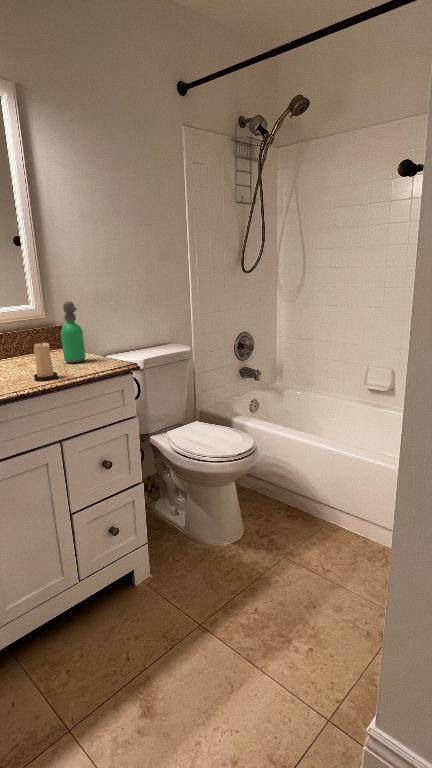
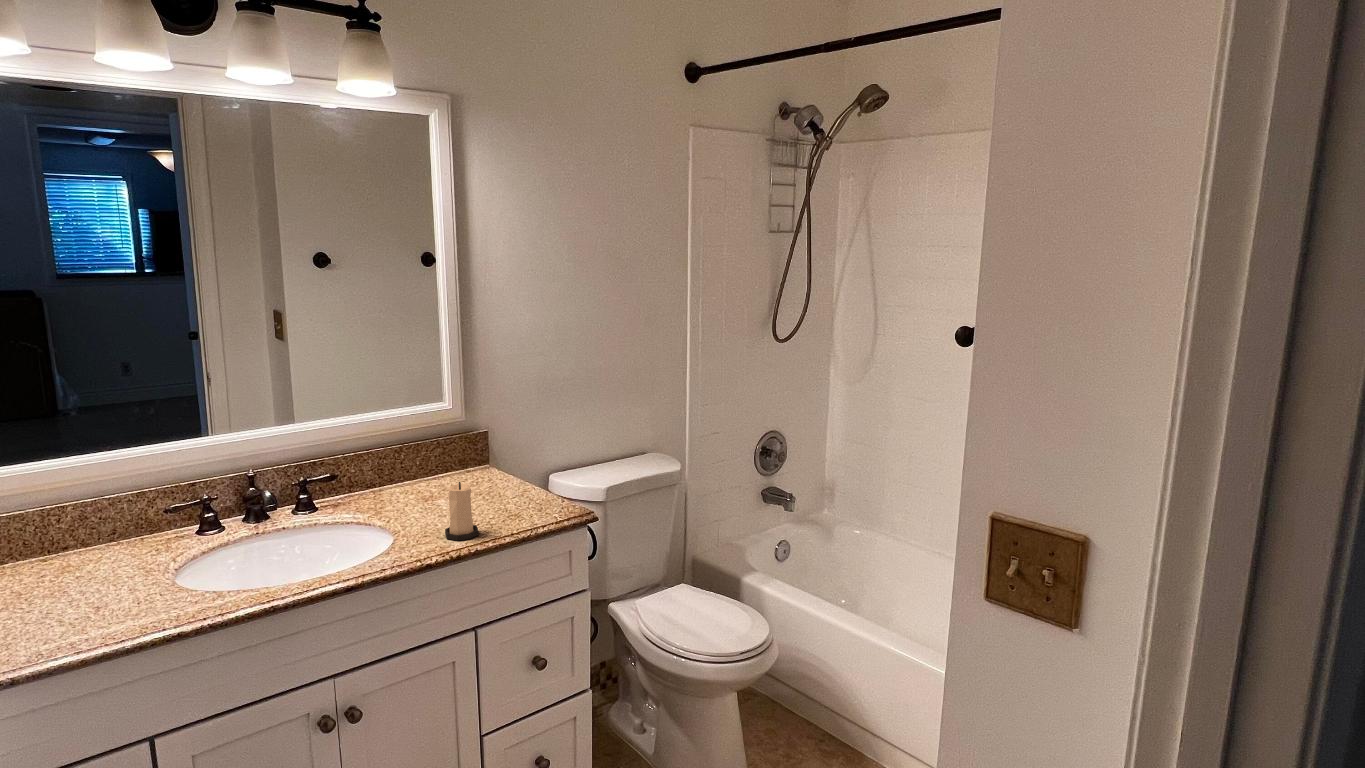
soap dispenser: present [61,301,85,363] -> none [487,412,520,502]

